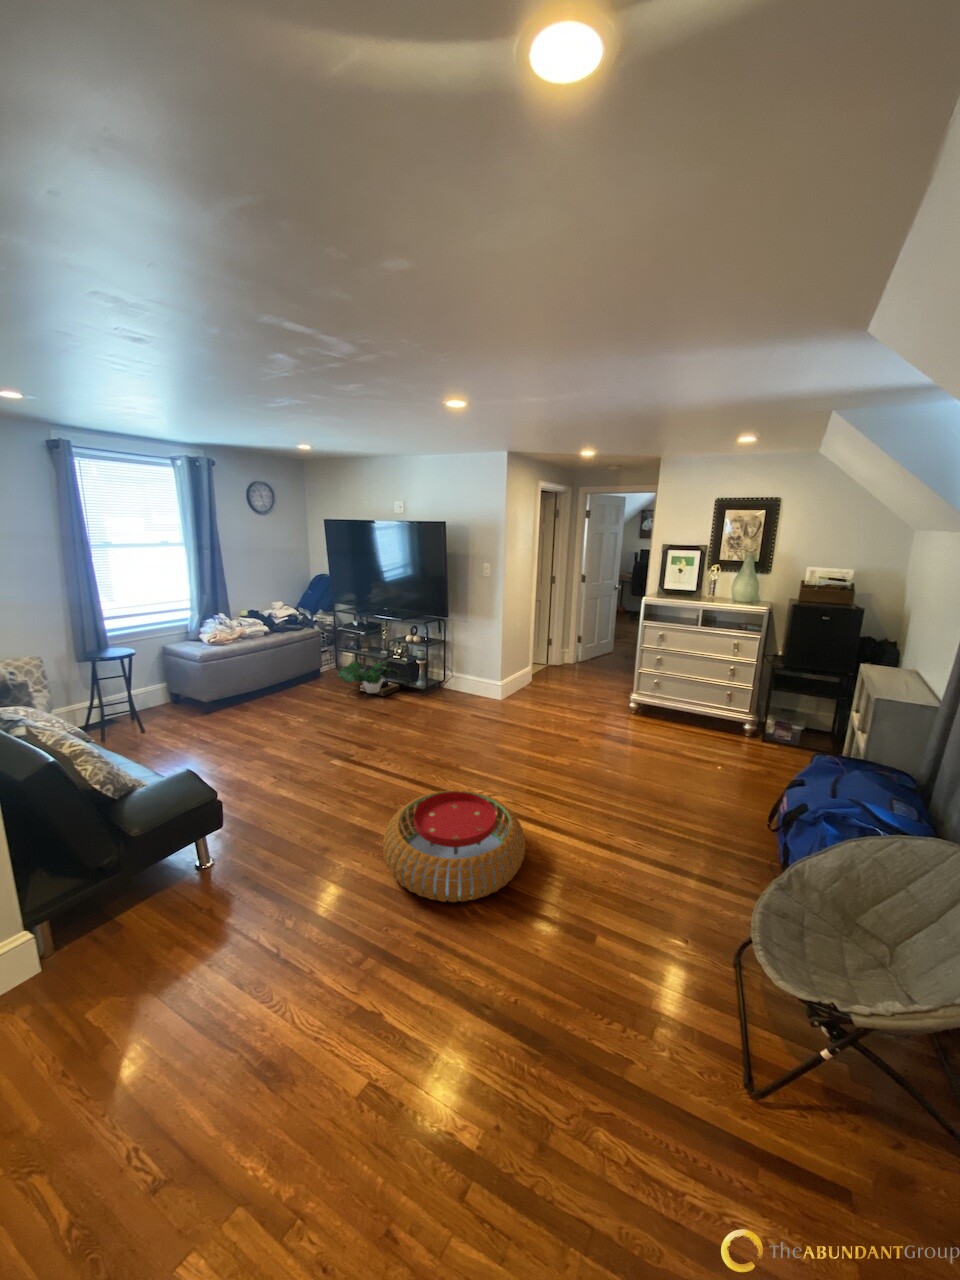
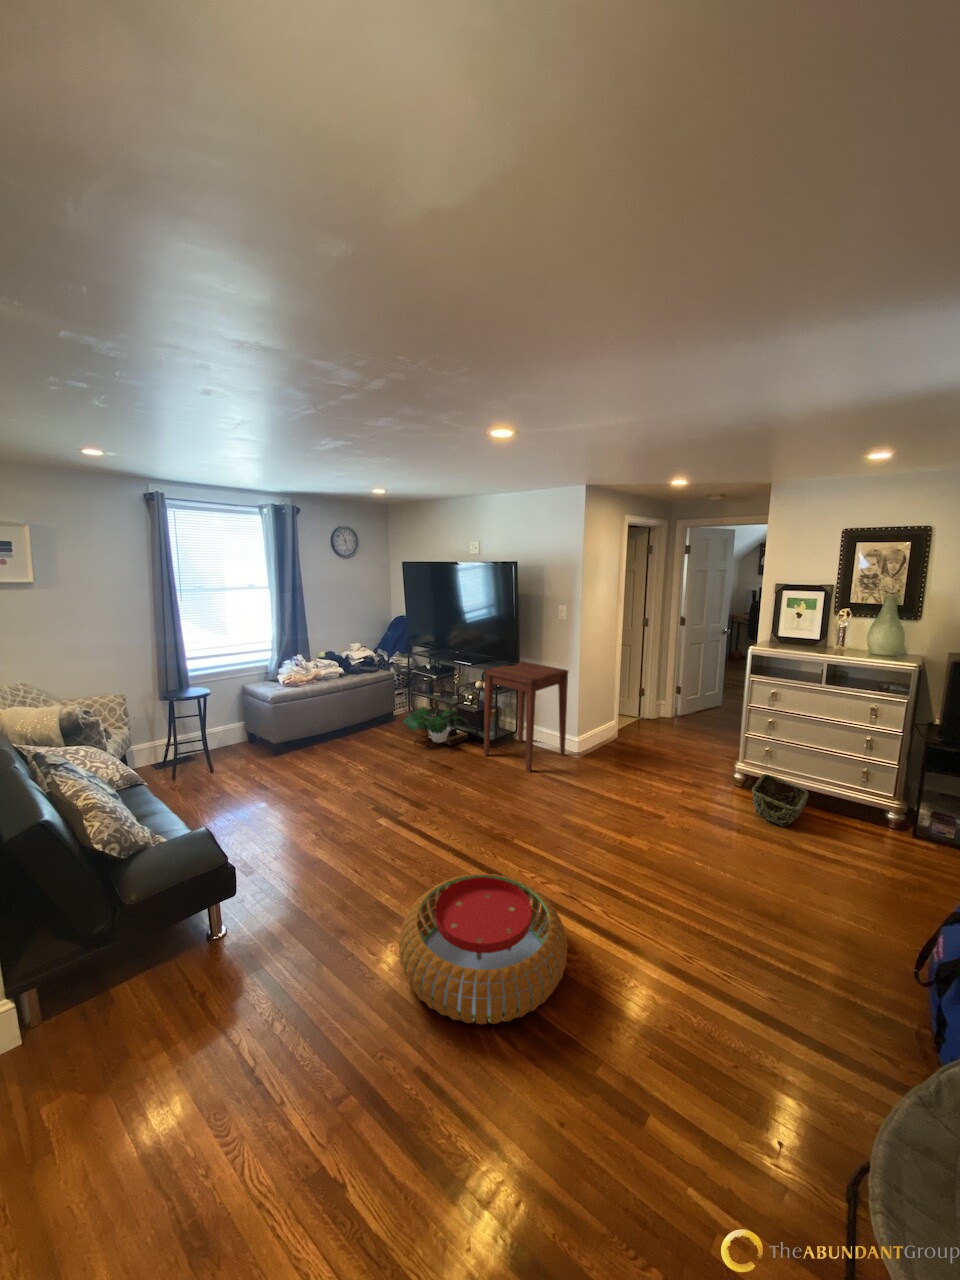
side table: none [418,615,493,713] -> present [484,661,568,772]
woven basket: none [648,701,688,740] -> present [752,774,809,826]

